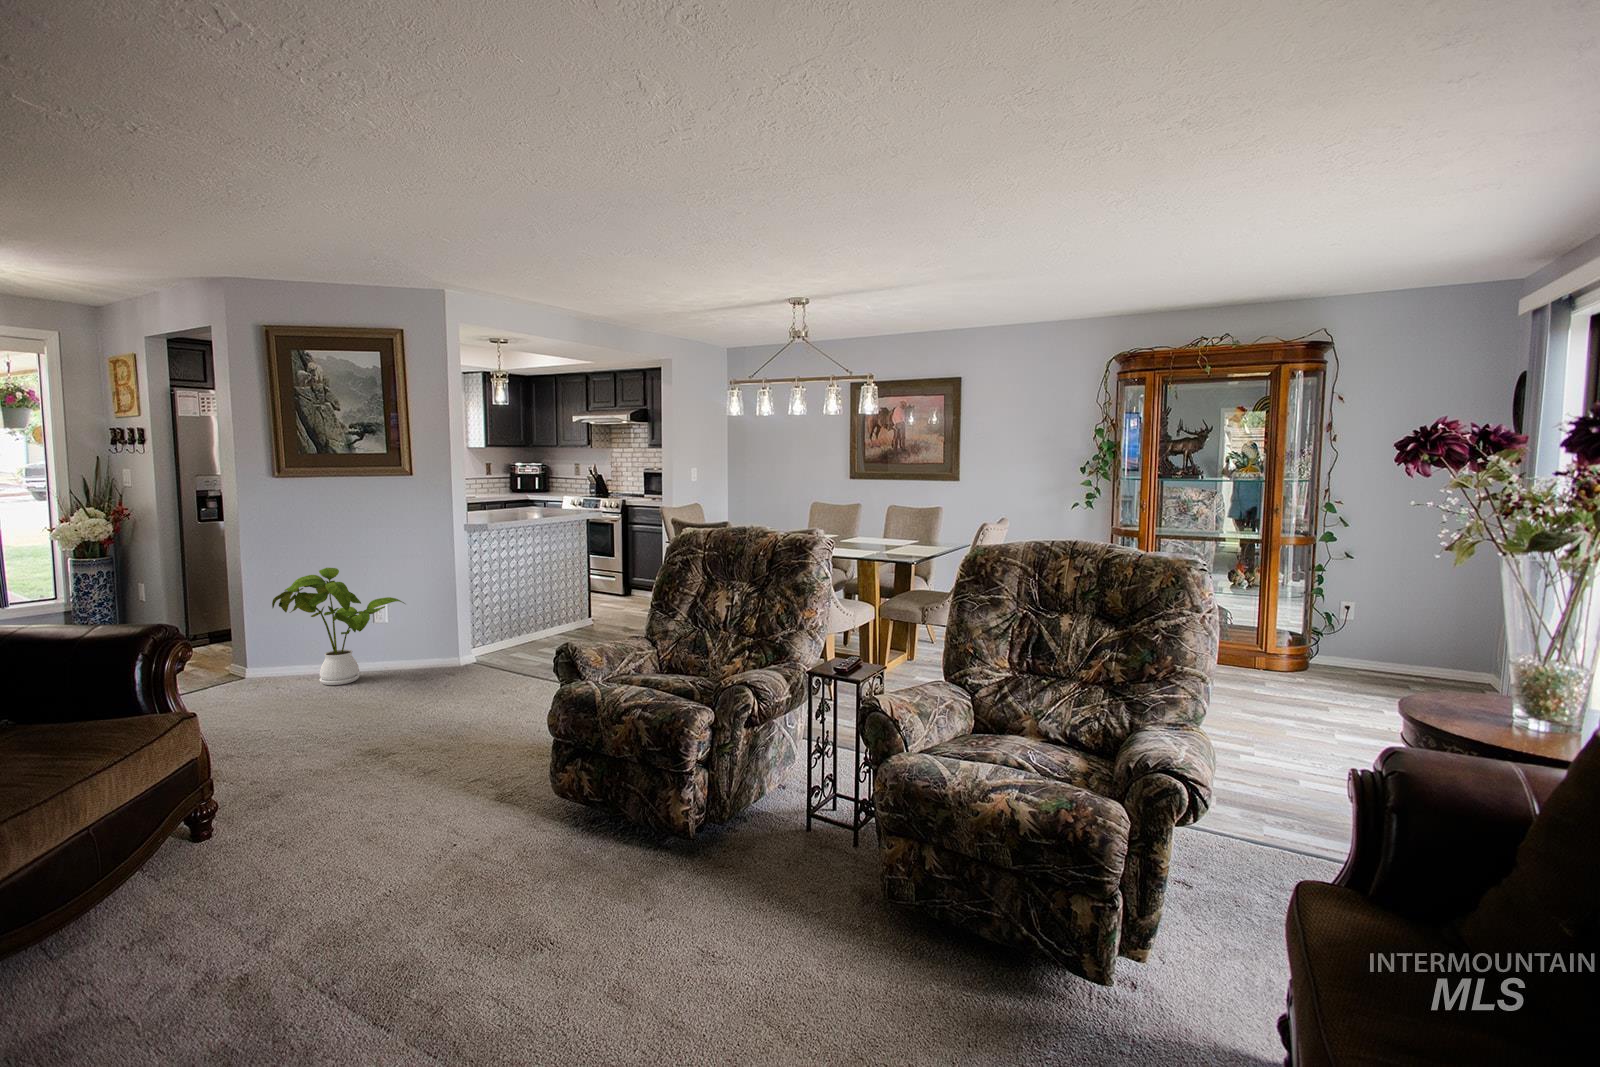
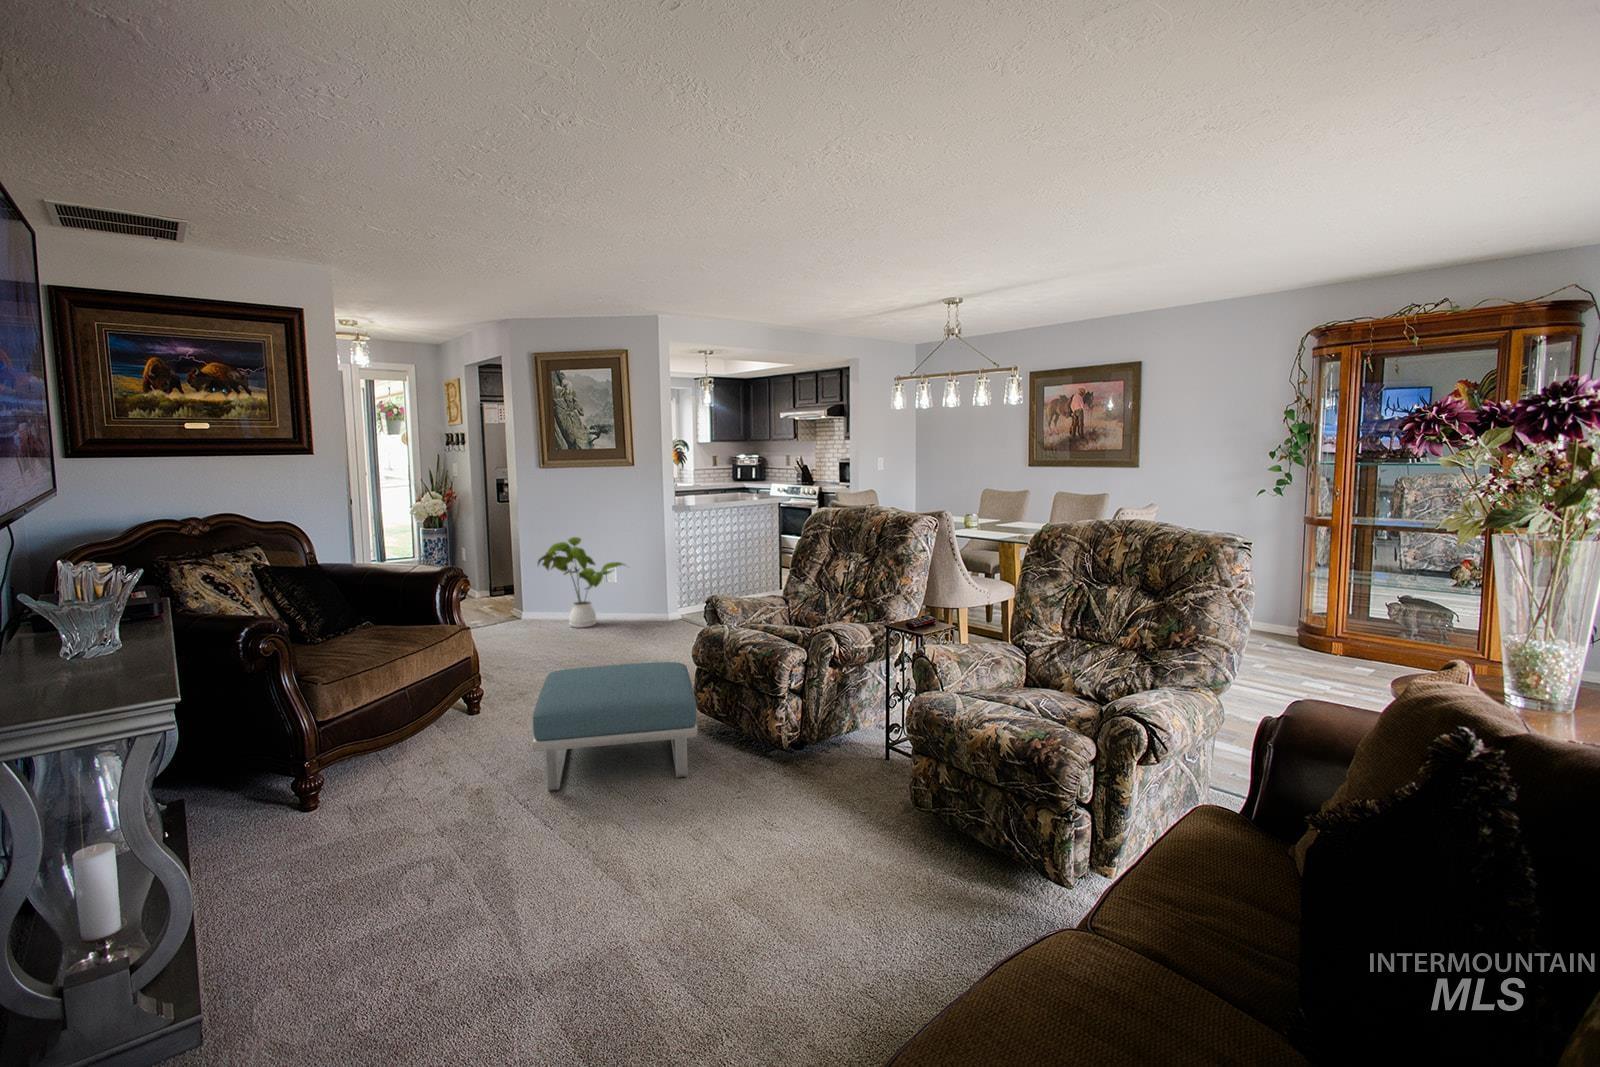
footstool: none [332,735,578,952] -> present [533,662,697,791]

